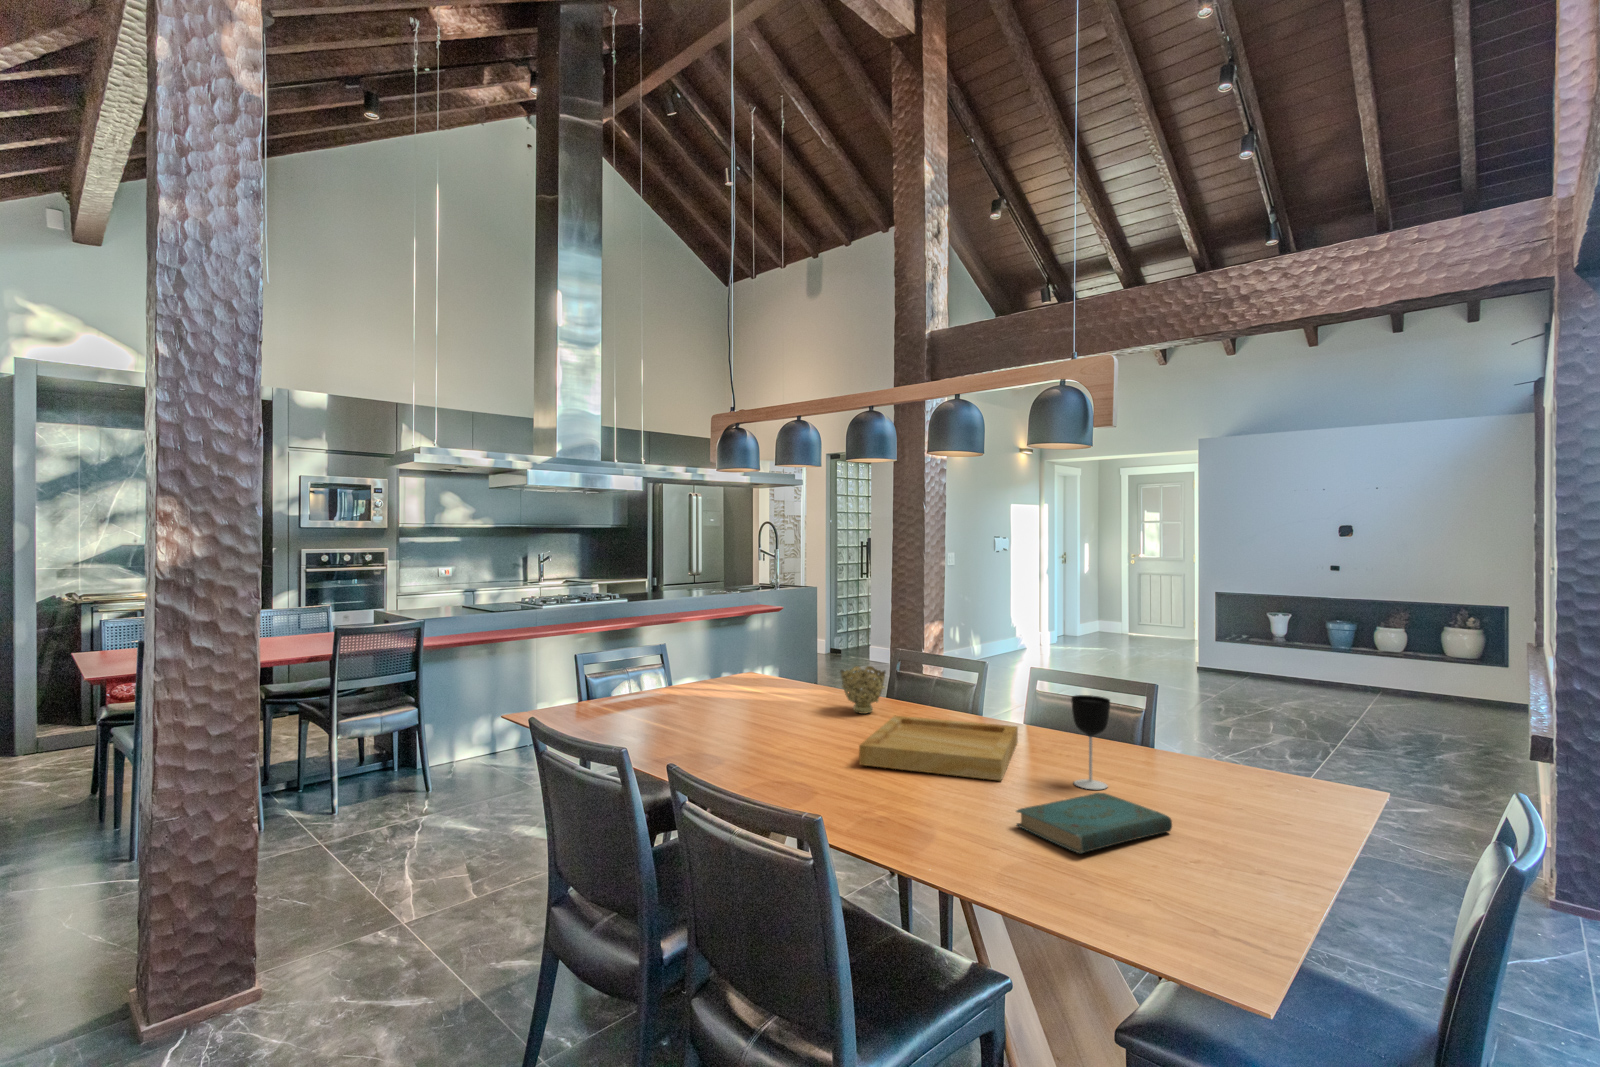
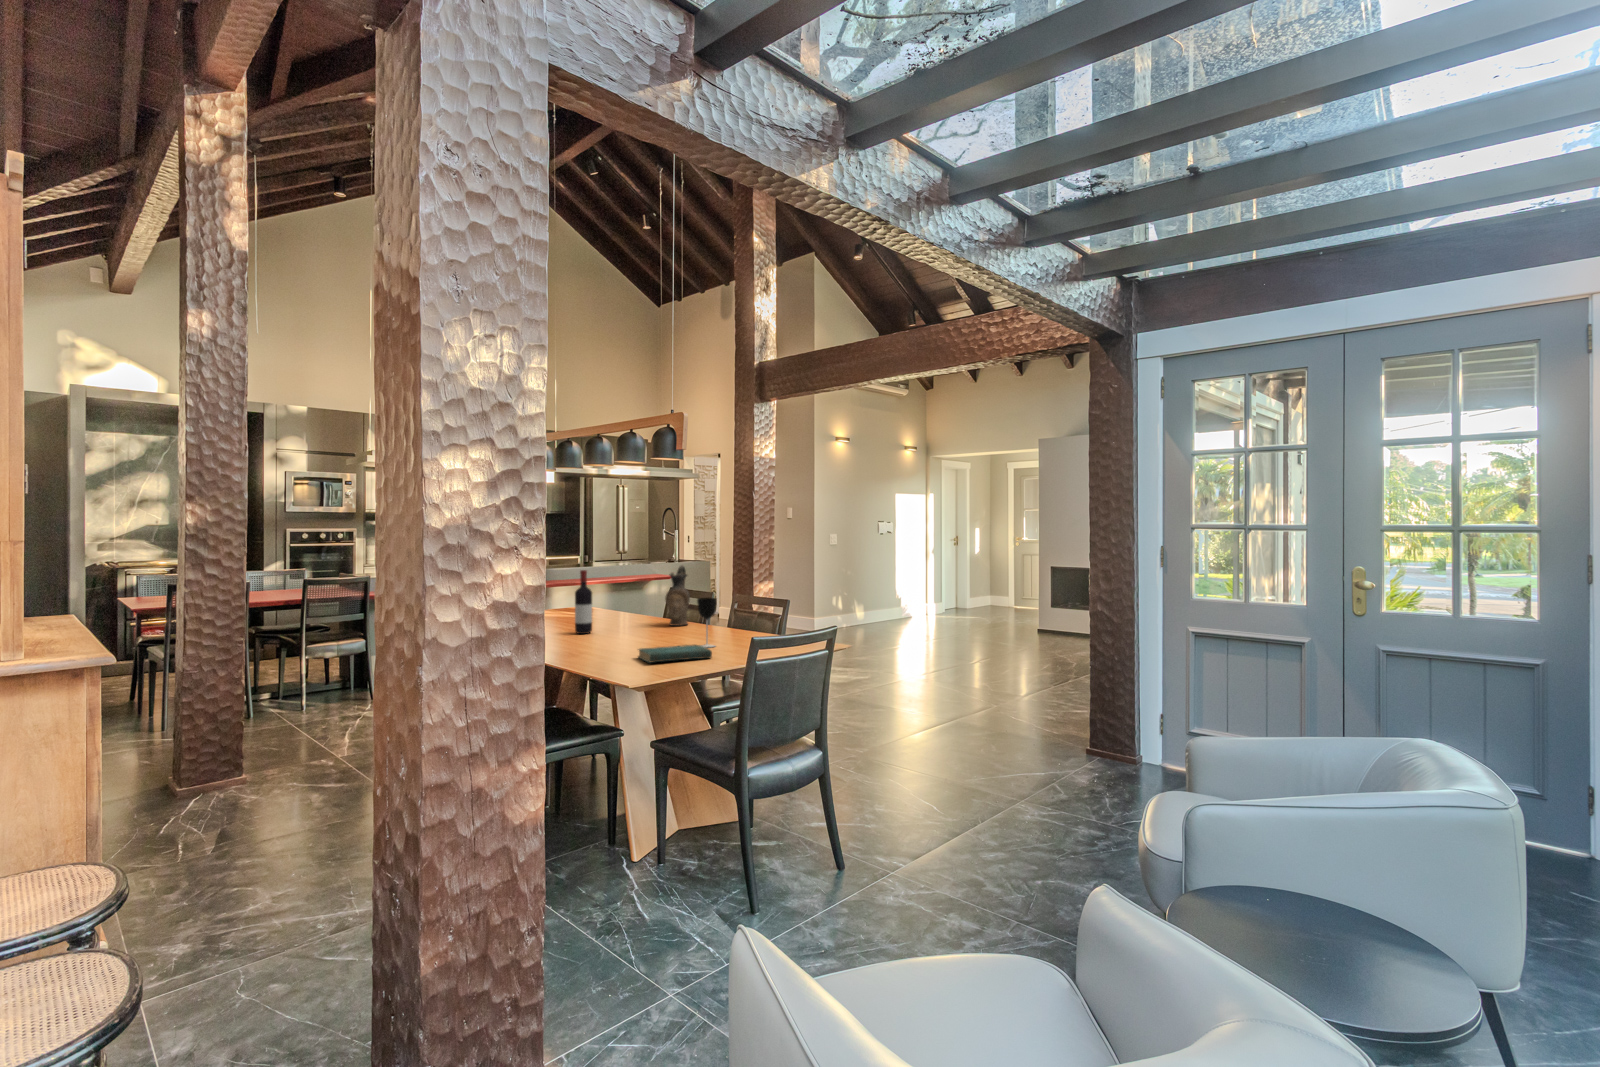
ceramic pitcher: none [926,620,966,719] -> present [665,566,690,626]
wine bottle: none [800,634,828,741] -> present [575,570,592,634]
decorative bowl: present [840,666,885,714] -> none [617,596,647,624]
tray: present [859,716,1018,780] -> none [591,621,701,645]

